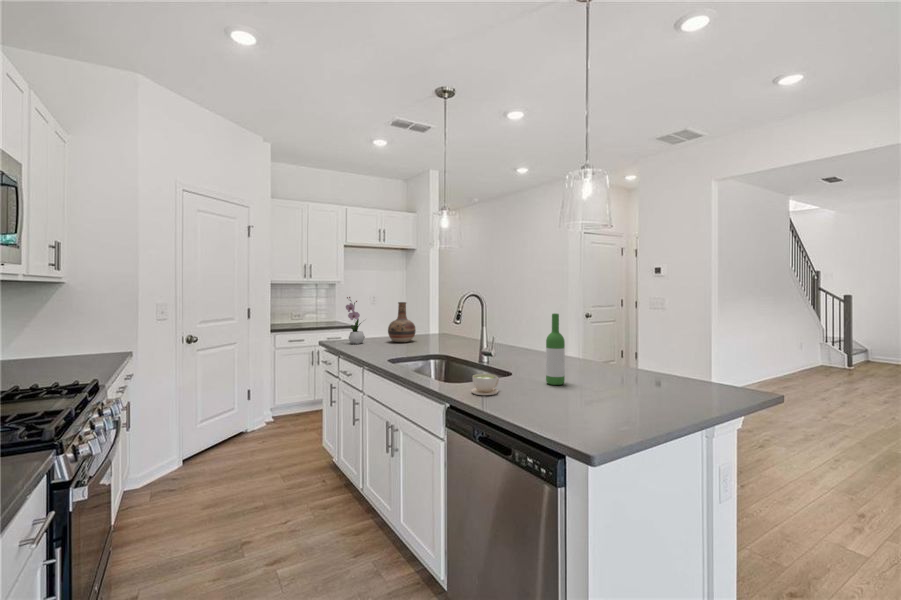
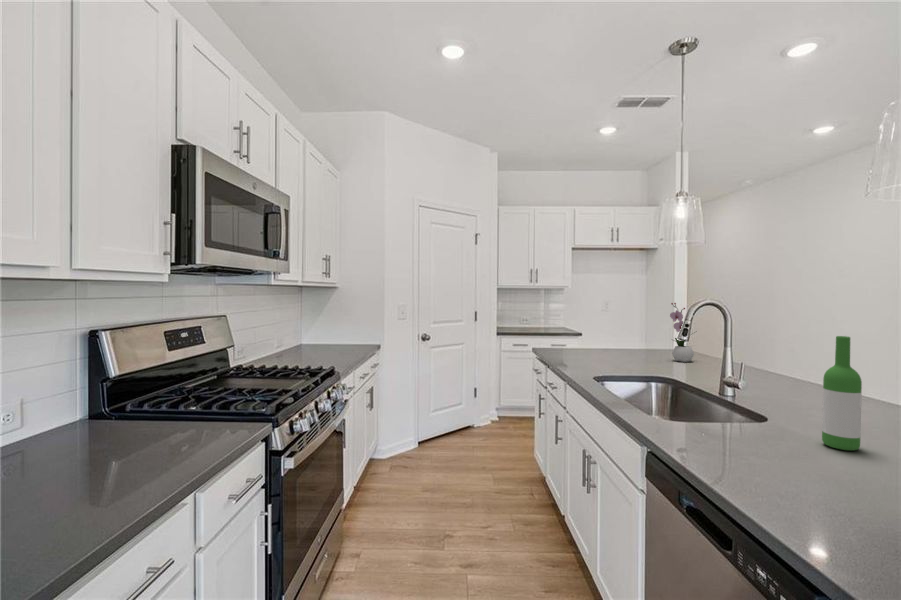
flower arrangement: present [346,297,365,344] -> present [670,303,694,362]
vase: present [388,302,416,342] -> none [606,310,640,356]
coffee cup: present [471,374,499,395] -> none [684,413,731,446]

